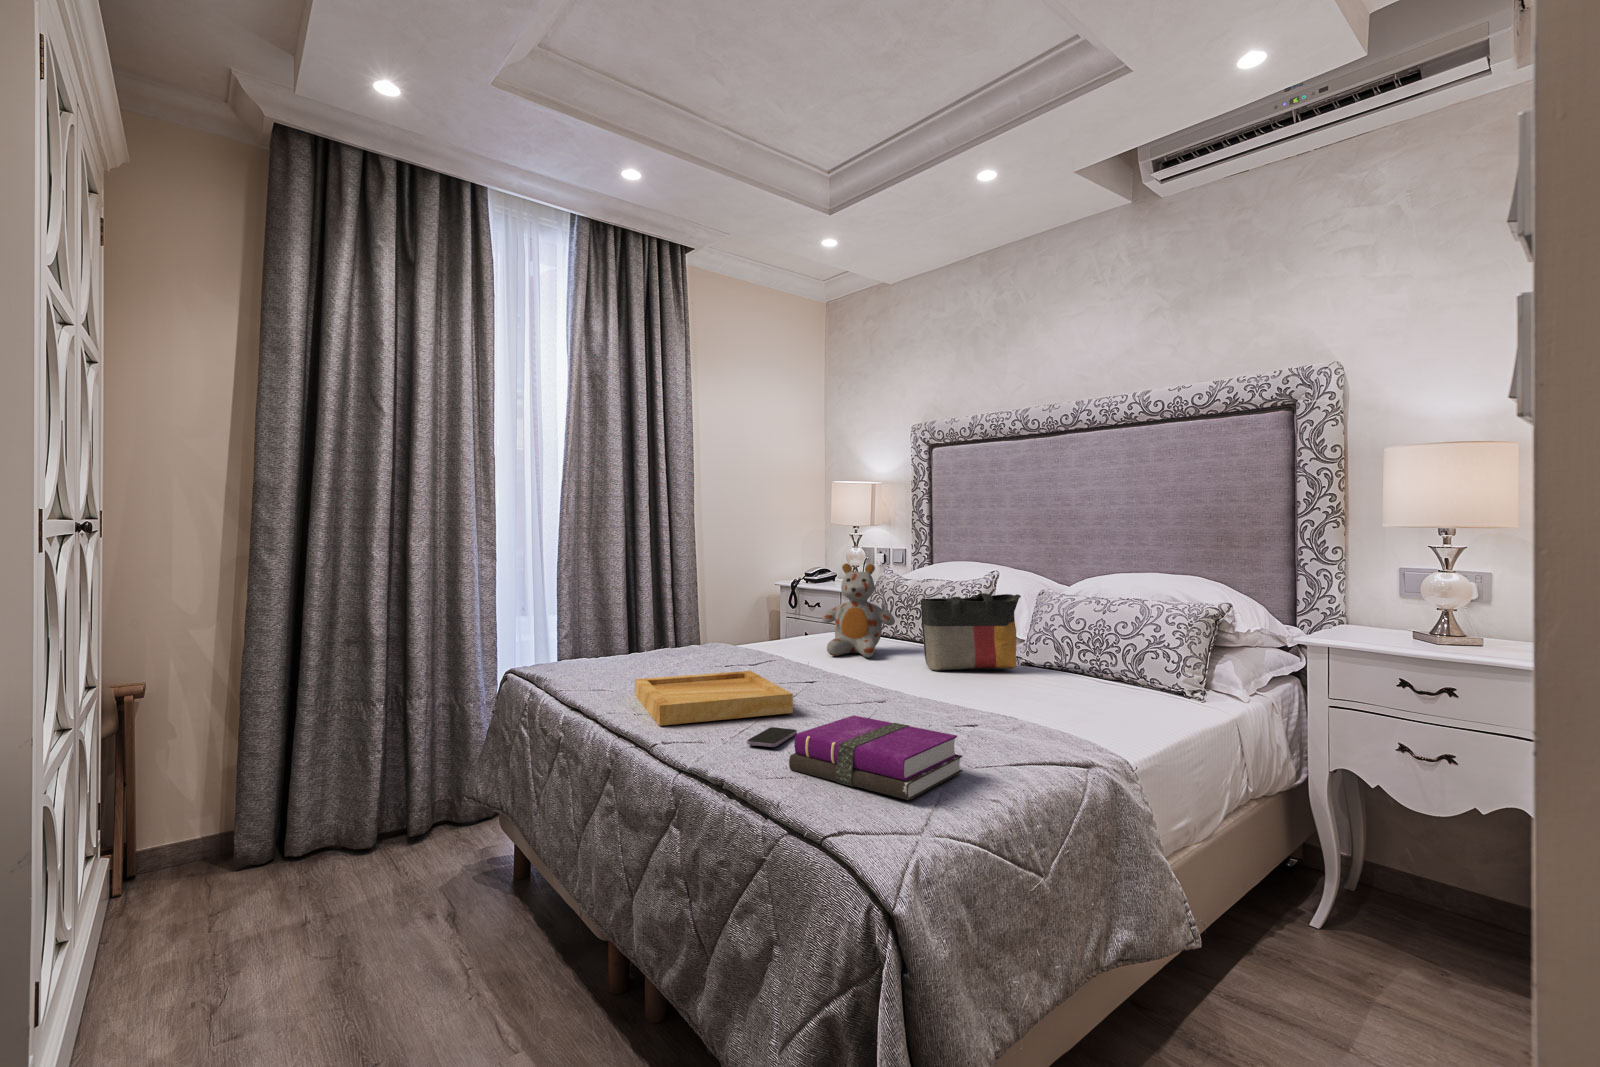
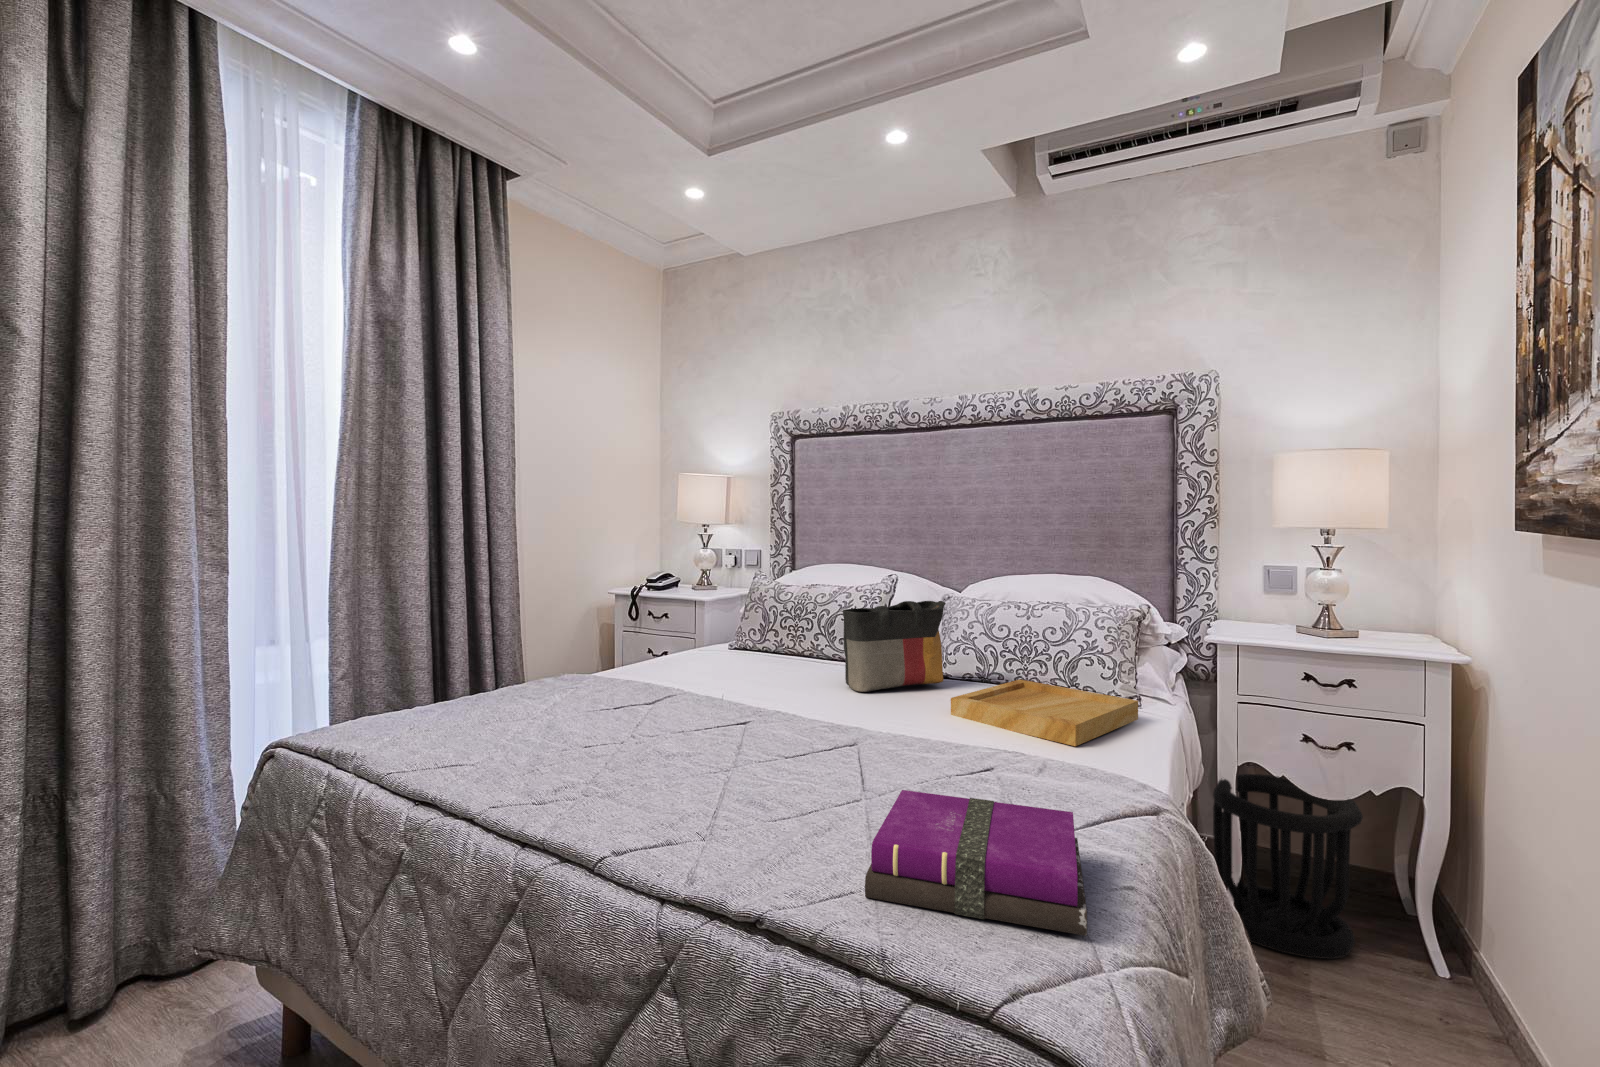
stuffed bear: present [823,563,895,657] -> none [709,569,796,680]
tray: present [635,671,793,726] -> present [951,679,1138,746]
smartphone: present [747,727,797,747] -> none [761,813,808,855]
wastebasket: none [1292,783,1457,974] -> present [1213,774,1363,959]

